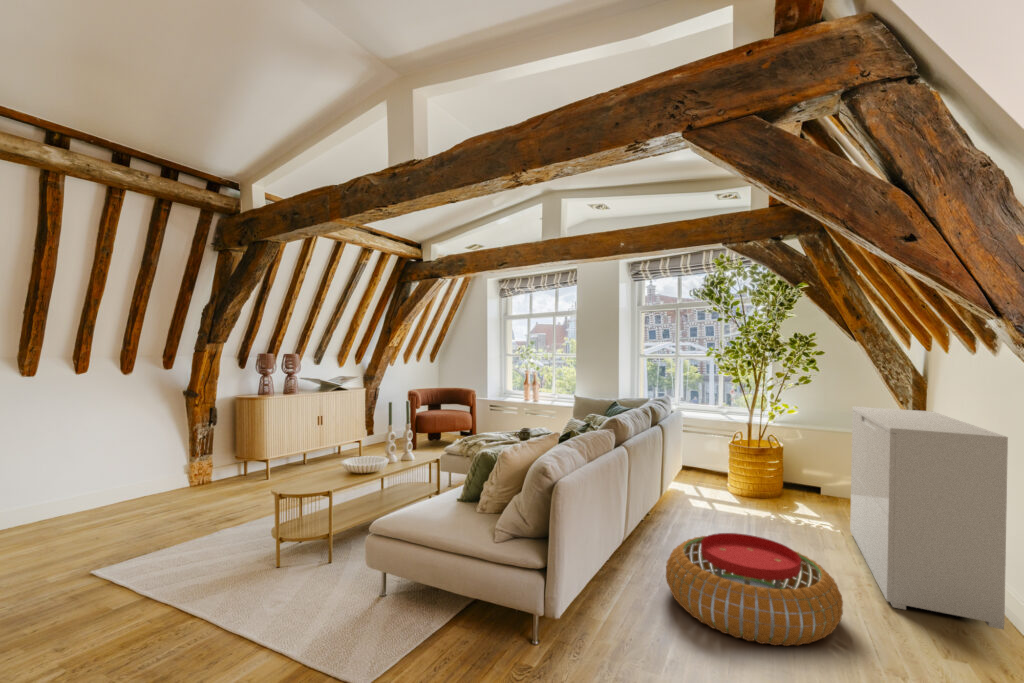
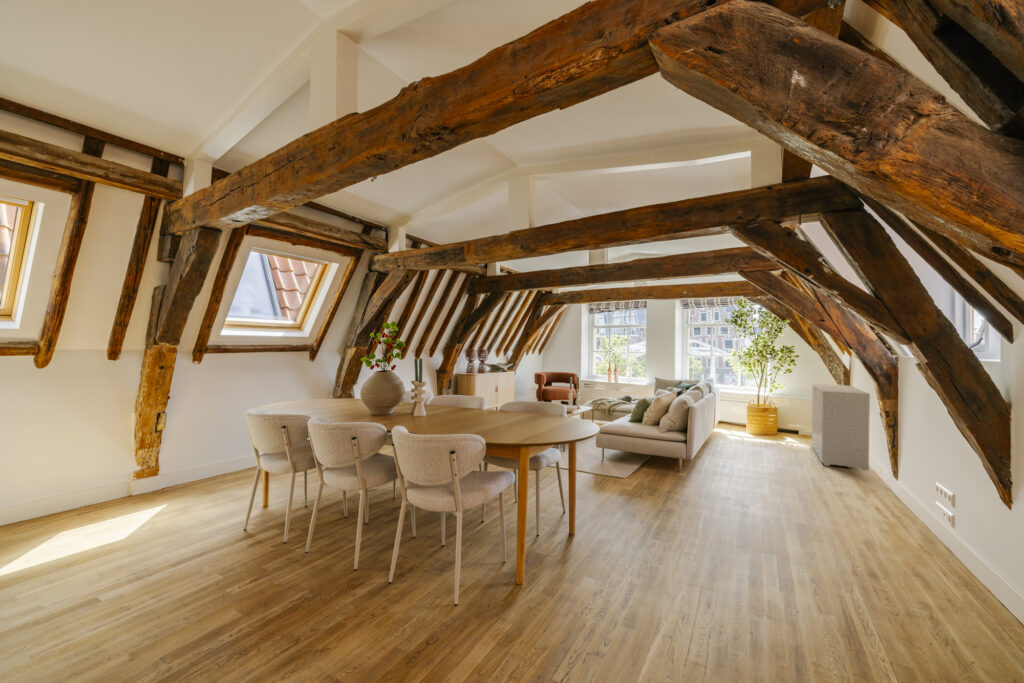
pouf: present [666,533,843,646] -> none [727,437,801,472]

